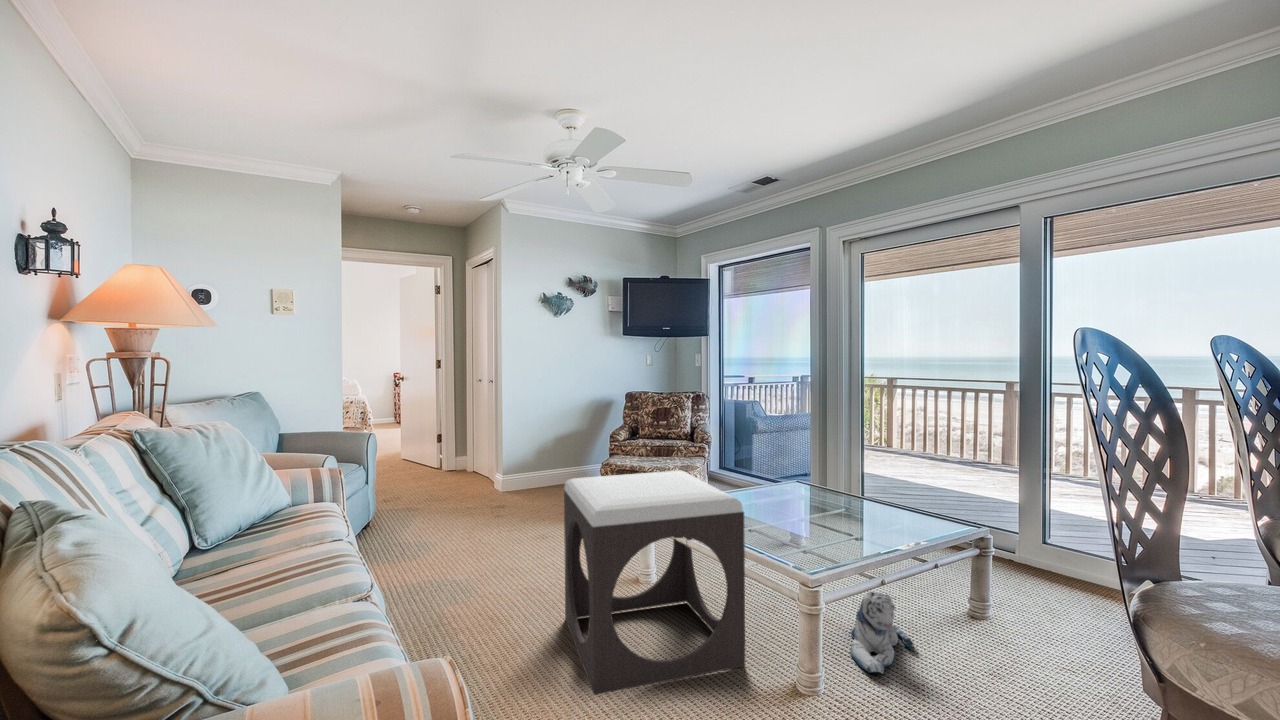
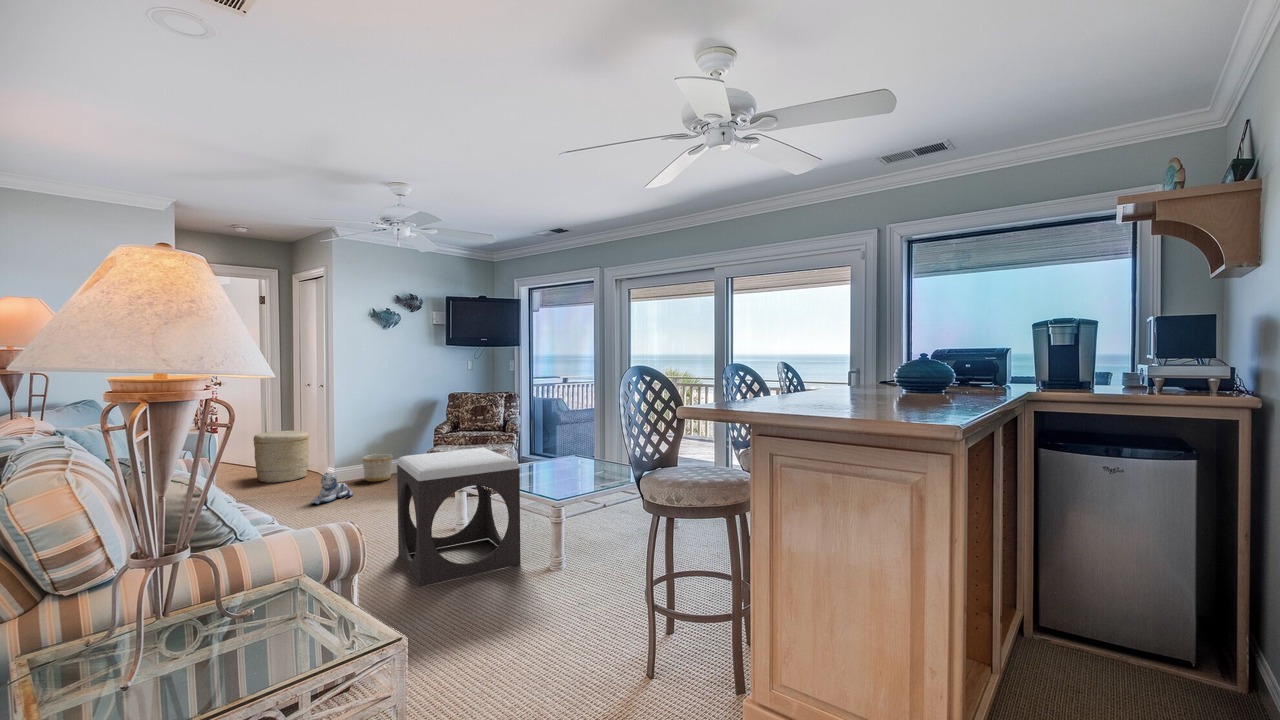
woven basket: none [425,430,480,487] -> present [253,431,309,483]
planter: none [532,461,564,493] -> present [362,454,392,482]
plush toy: present [851,591,913,674] -> present [311,473,353,504]

